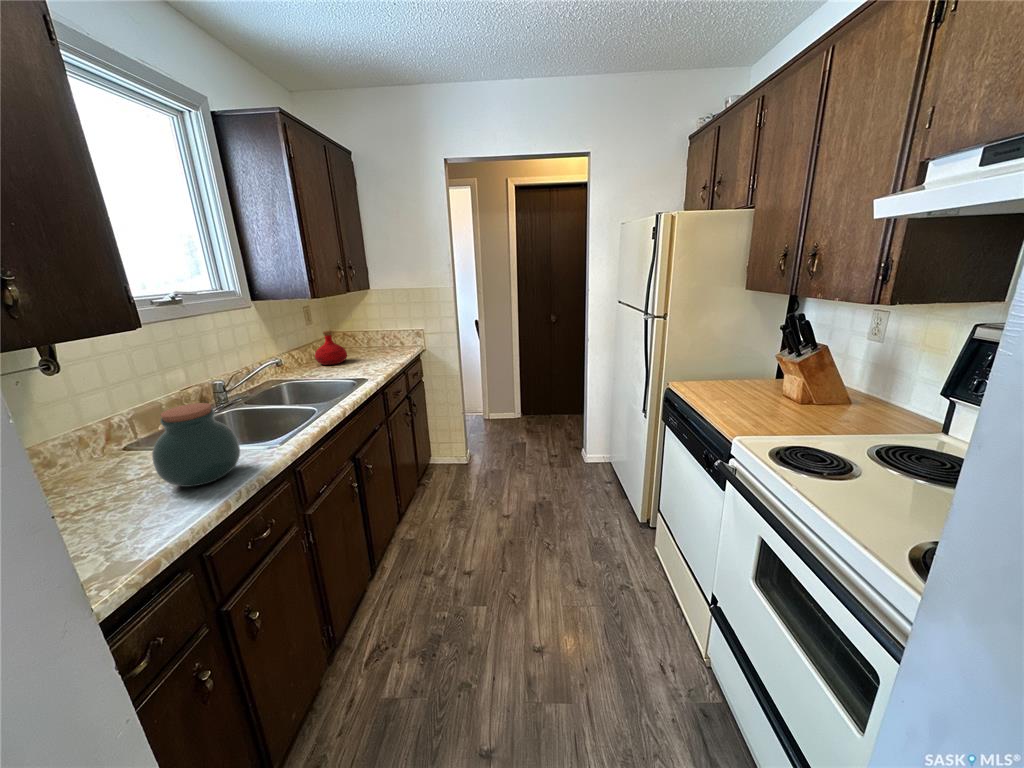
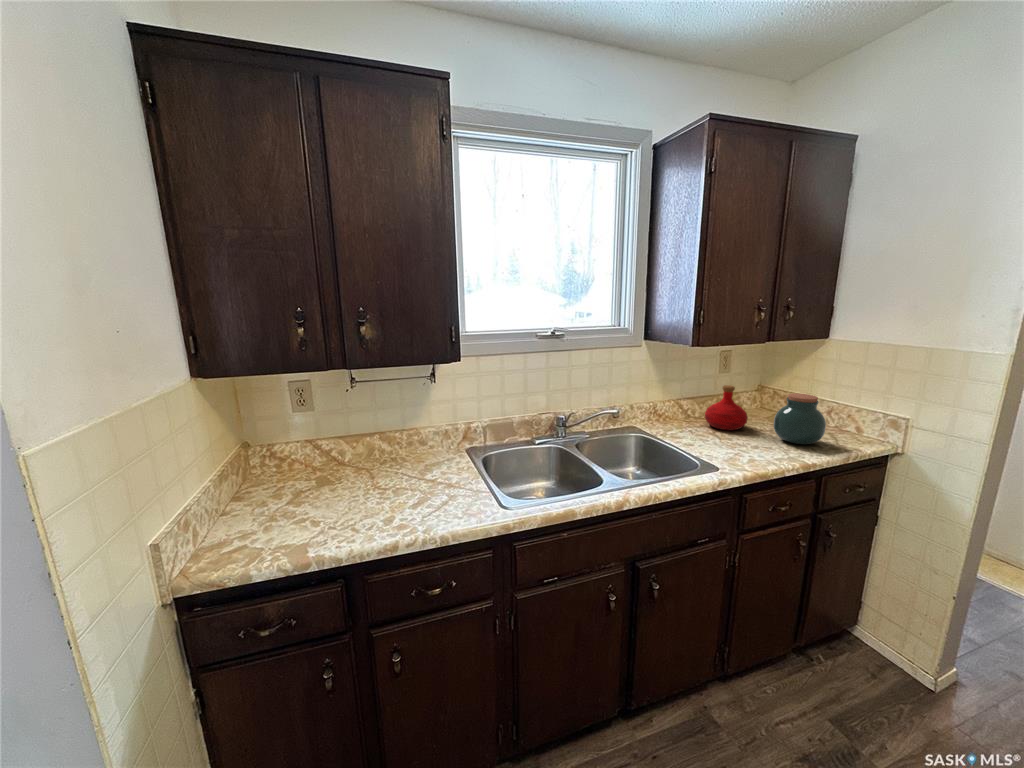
jar: present [152,403,240,487] -> present [774,393,826,444]

